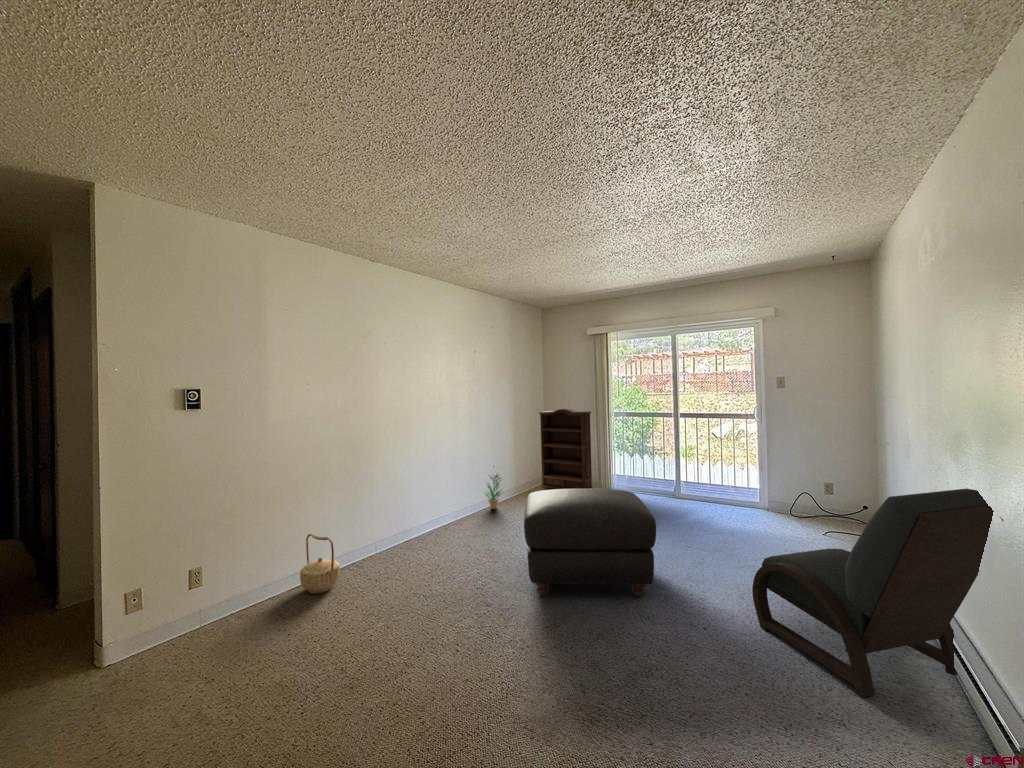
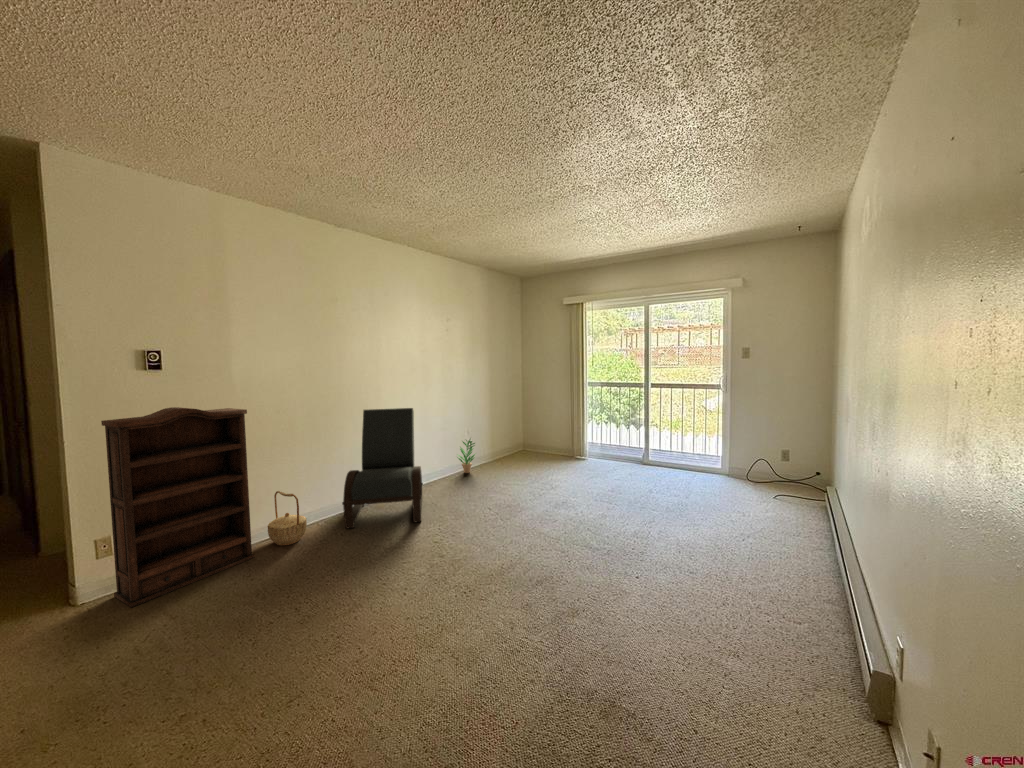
bookshelf: present [539,408,593,489] -> present [101,407,255,608]
ottoman: present [524,488,656,597] -> none [477,451,601,551]
lounge chair: present [752,489,994,697] -> present [342,408,423,528]

